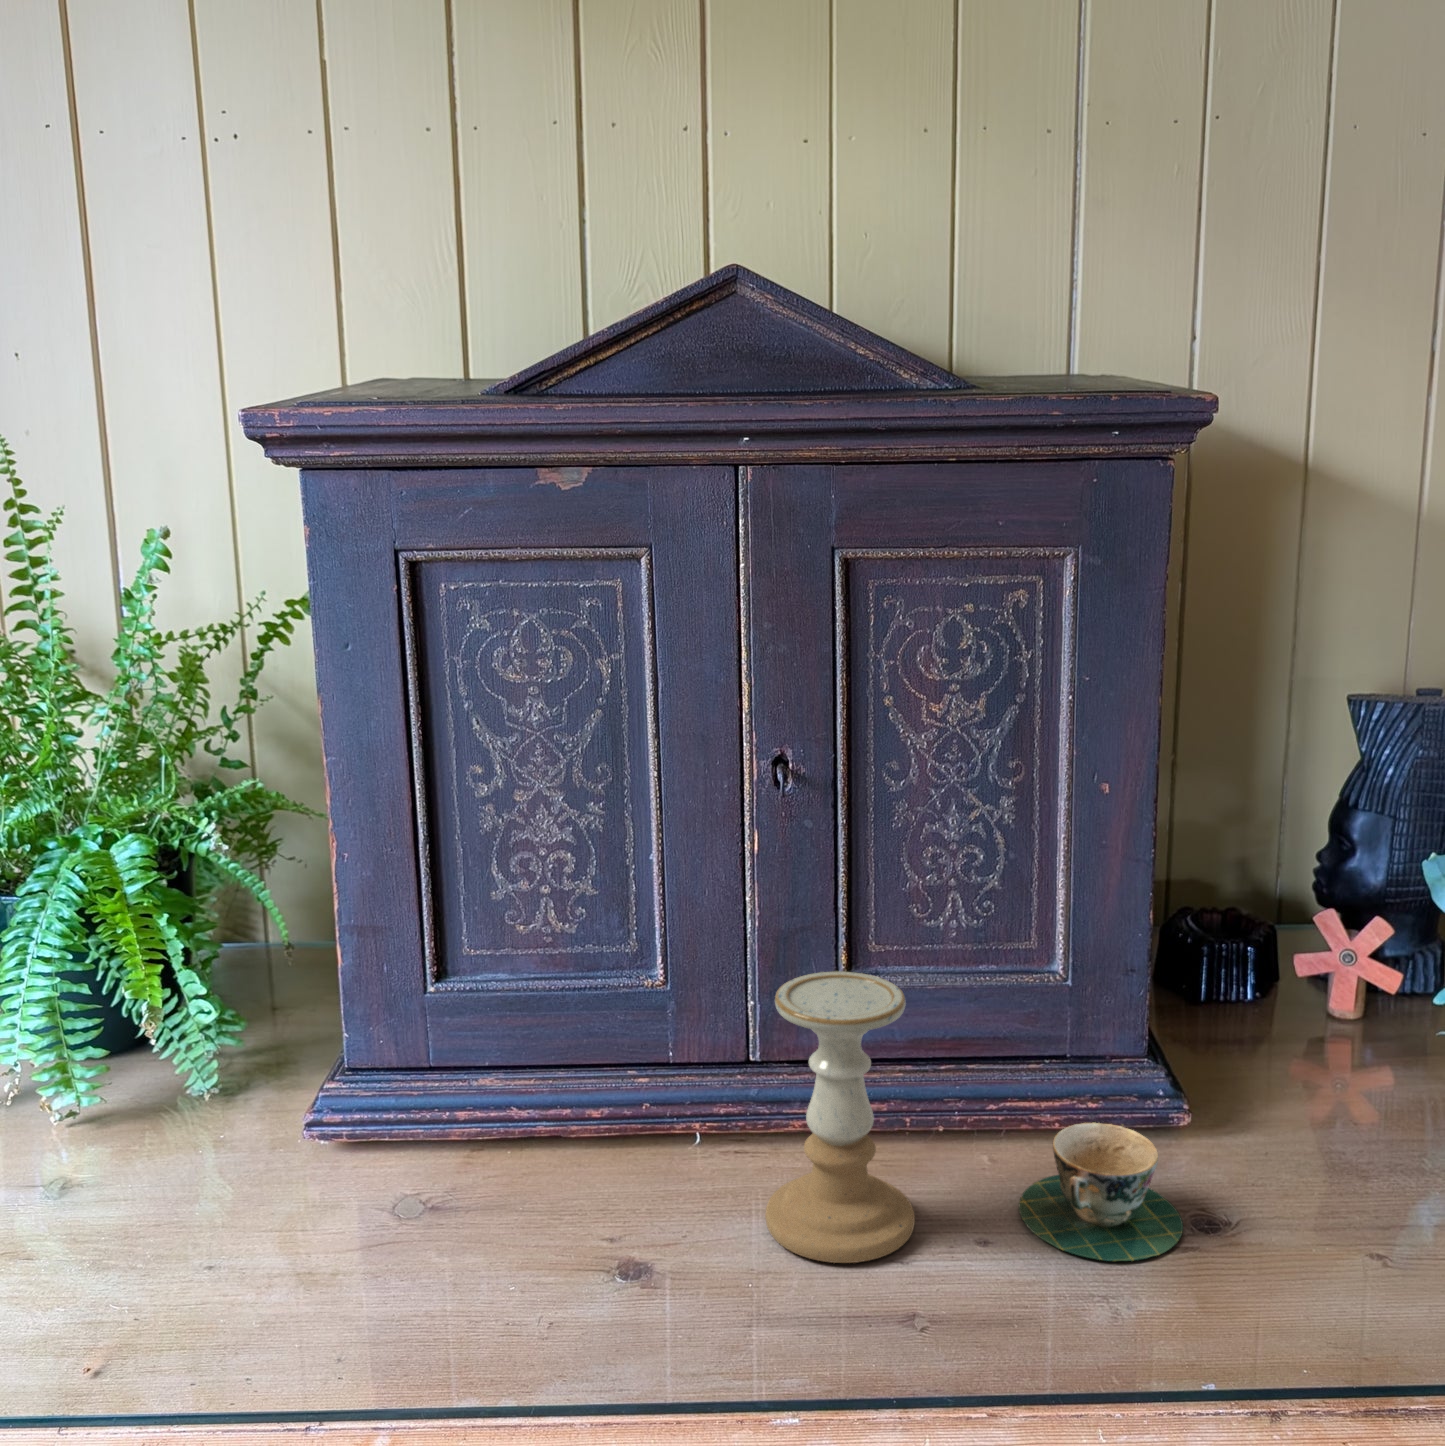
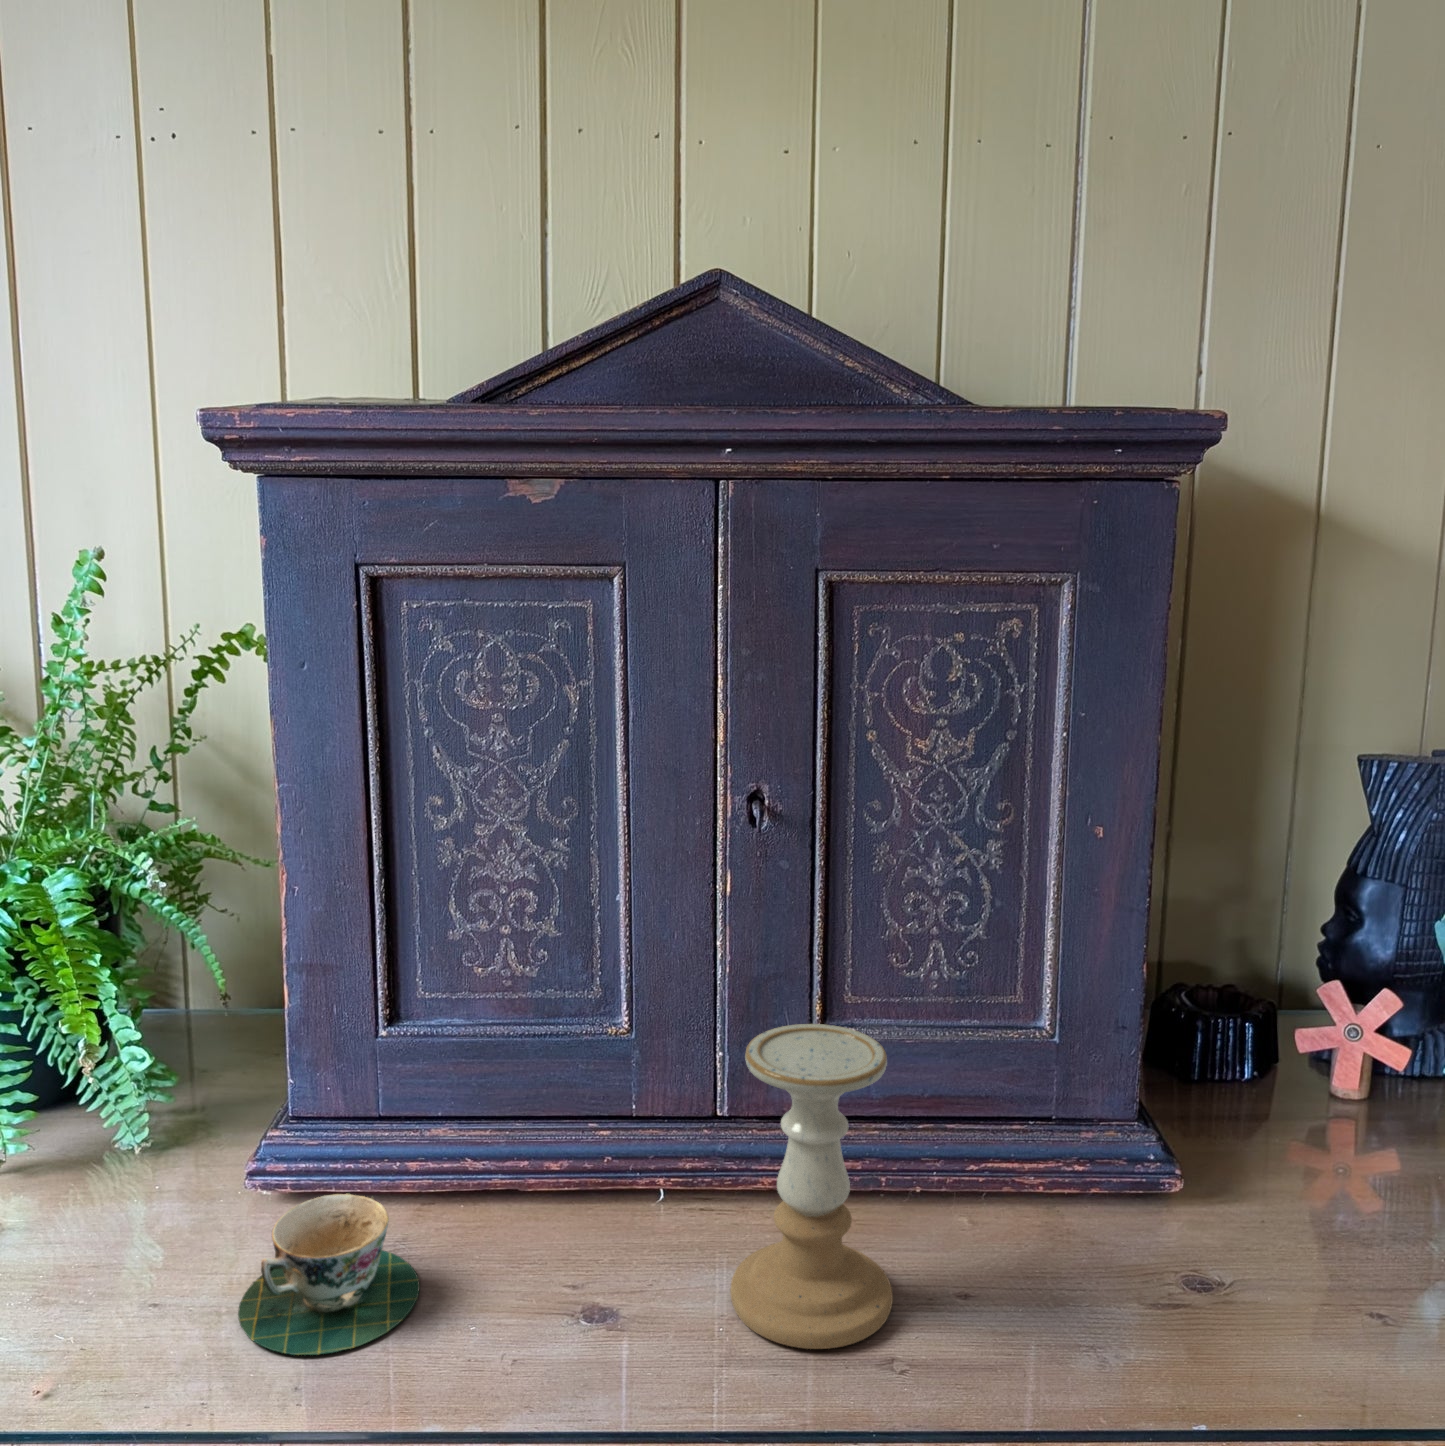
teacup: present [1019,1122,1183,1261] -> present [238,1193,420,1355]

